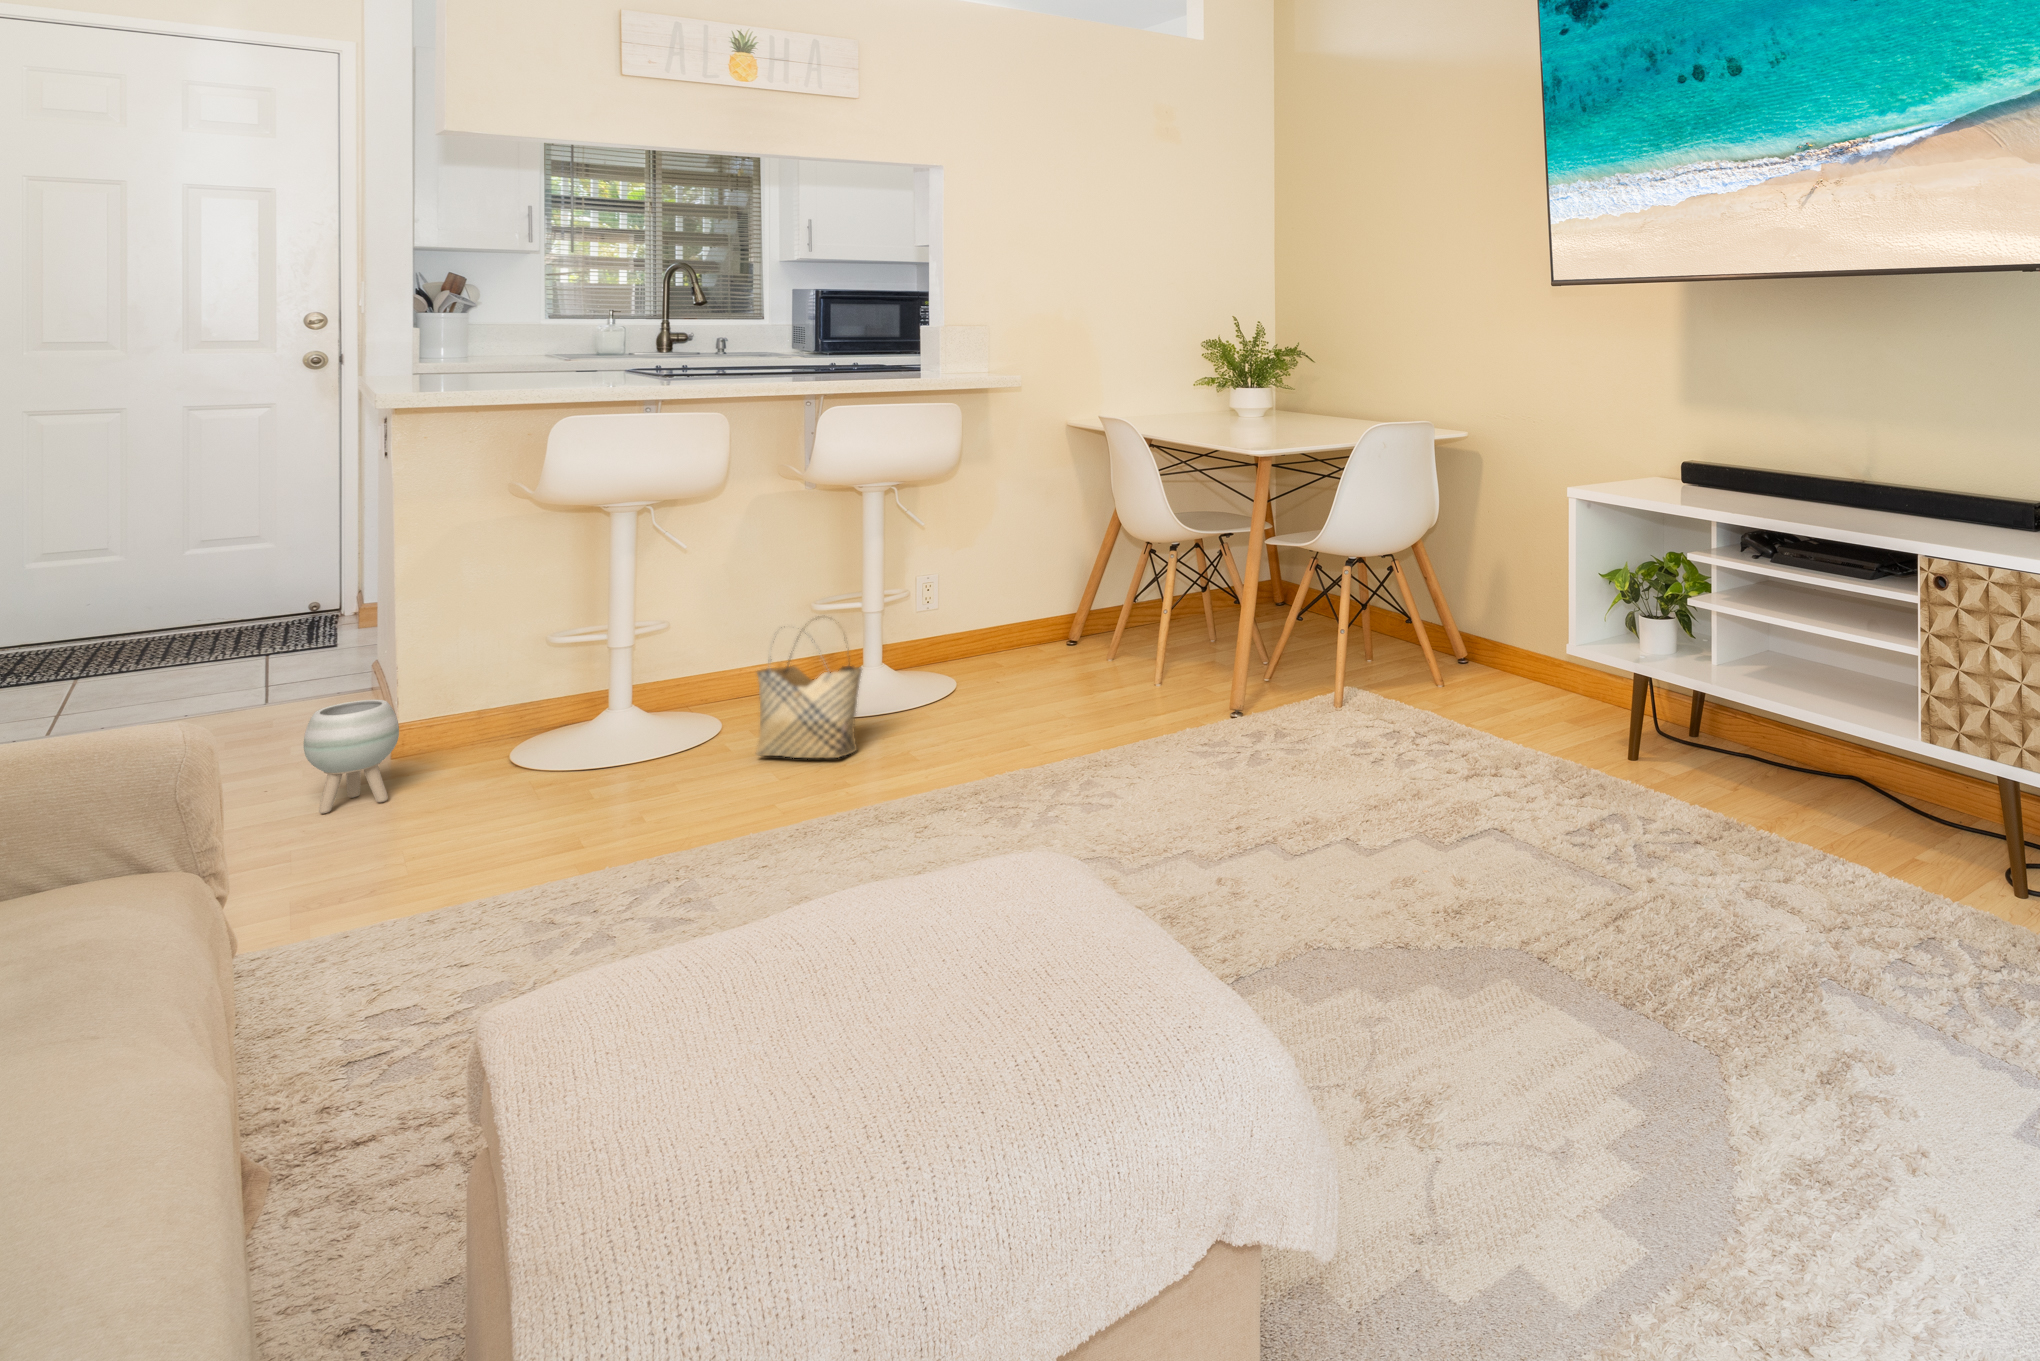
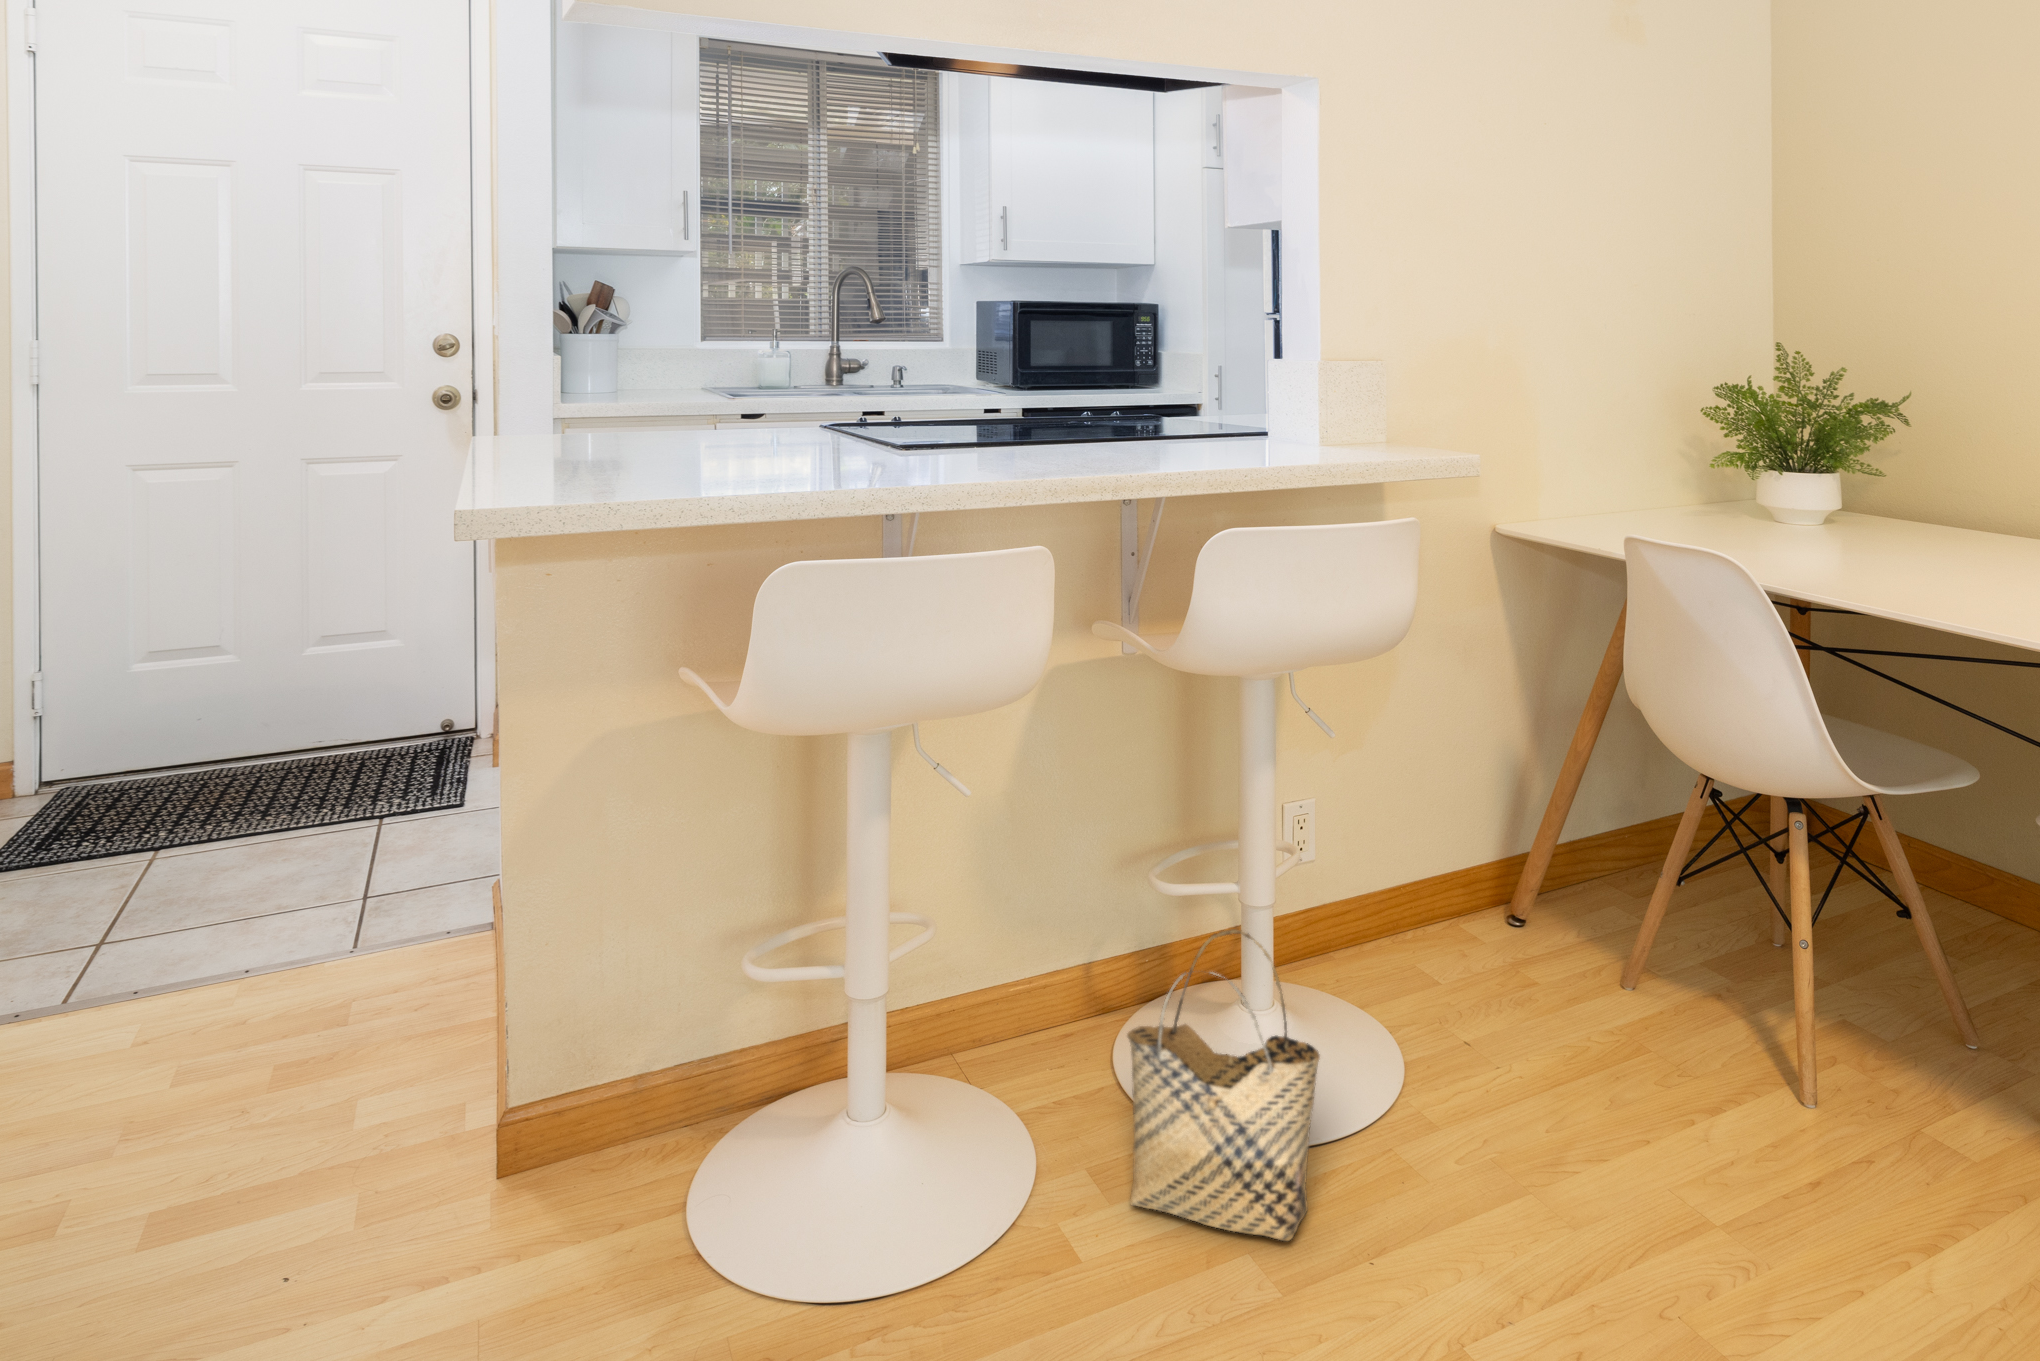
planter: present [304,700,399,813] -> none [421,1047,563,1274]

